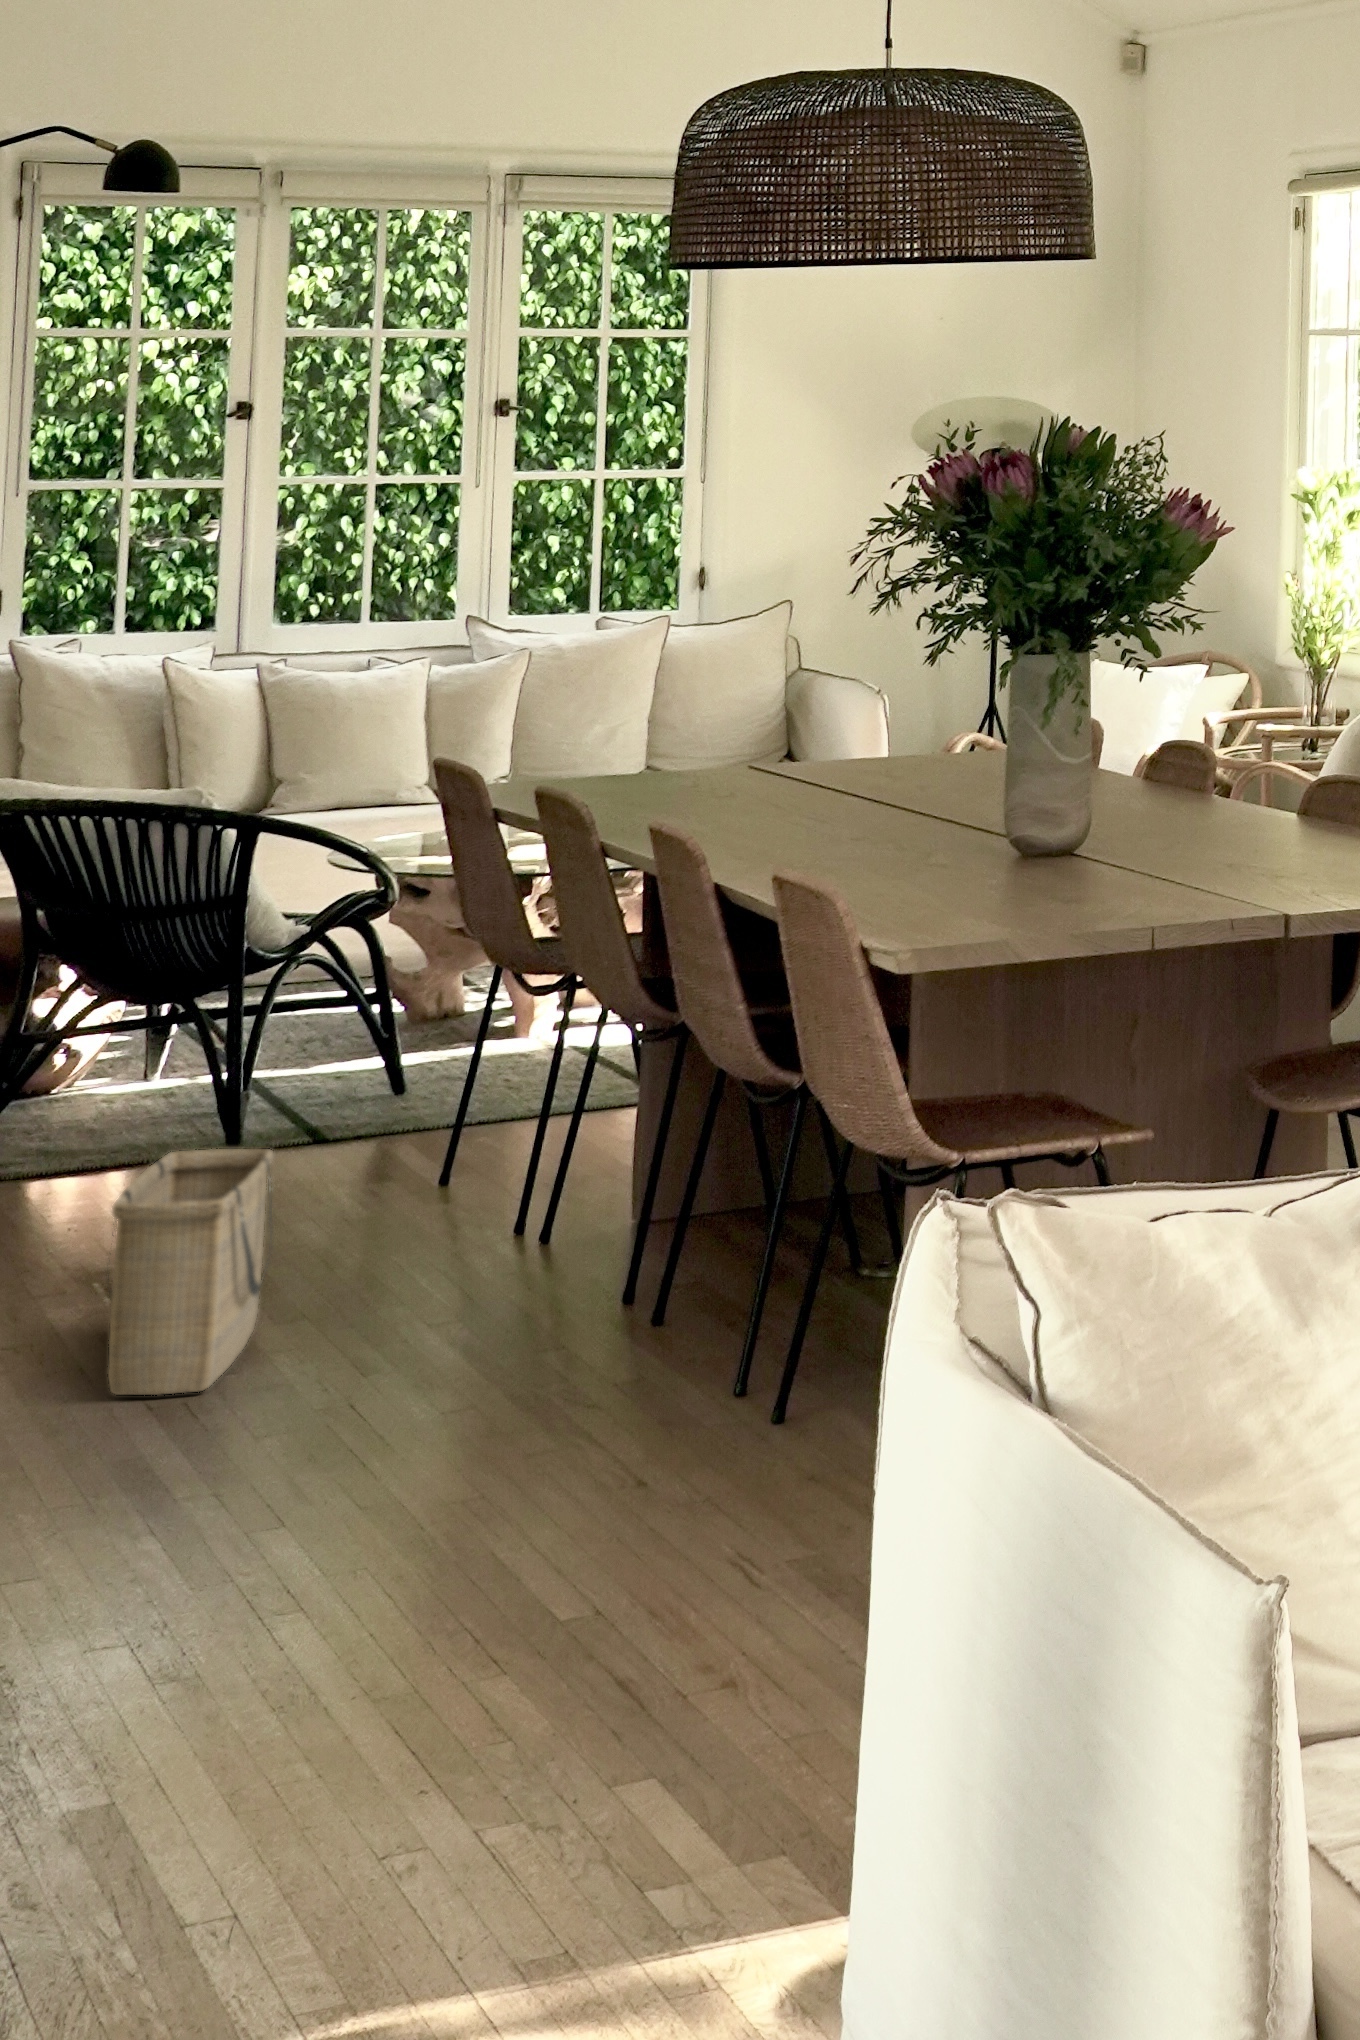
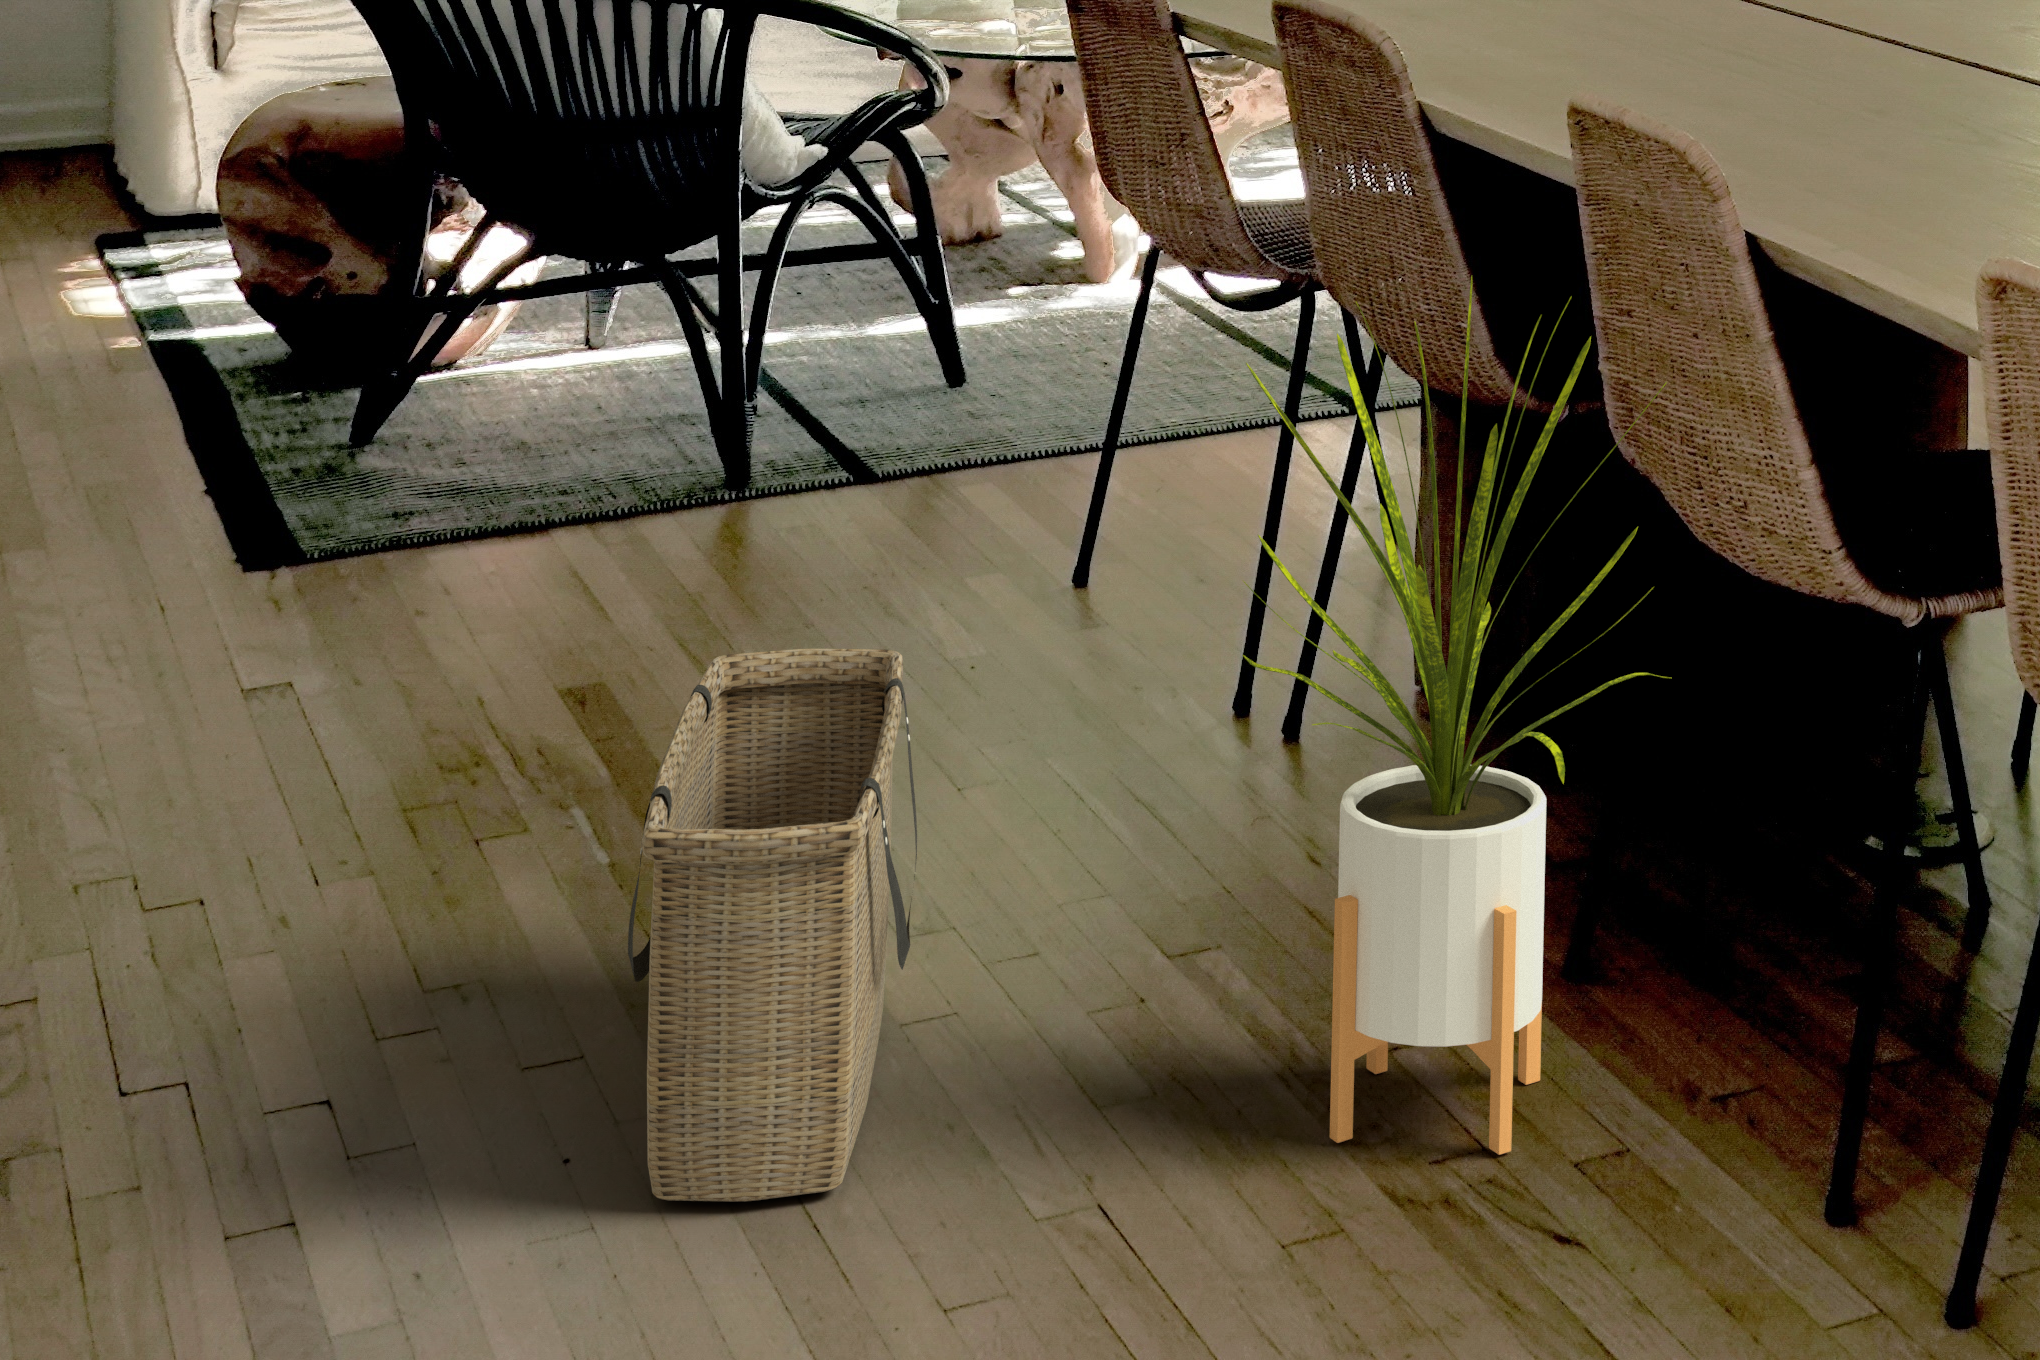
house plant: none [431,931,663,1376] -> present [1243,277,1670,1155]

